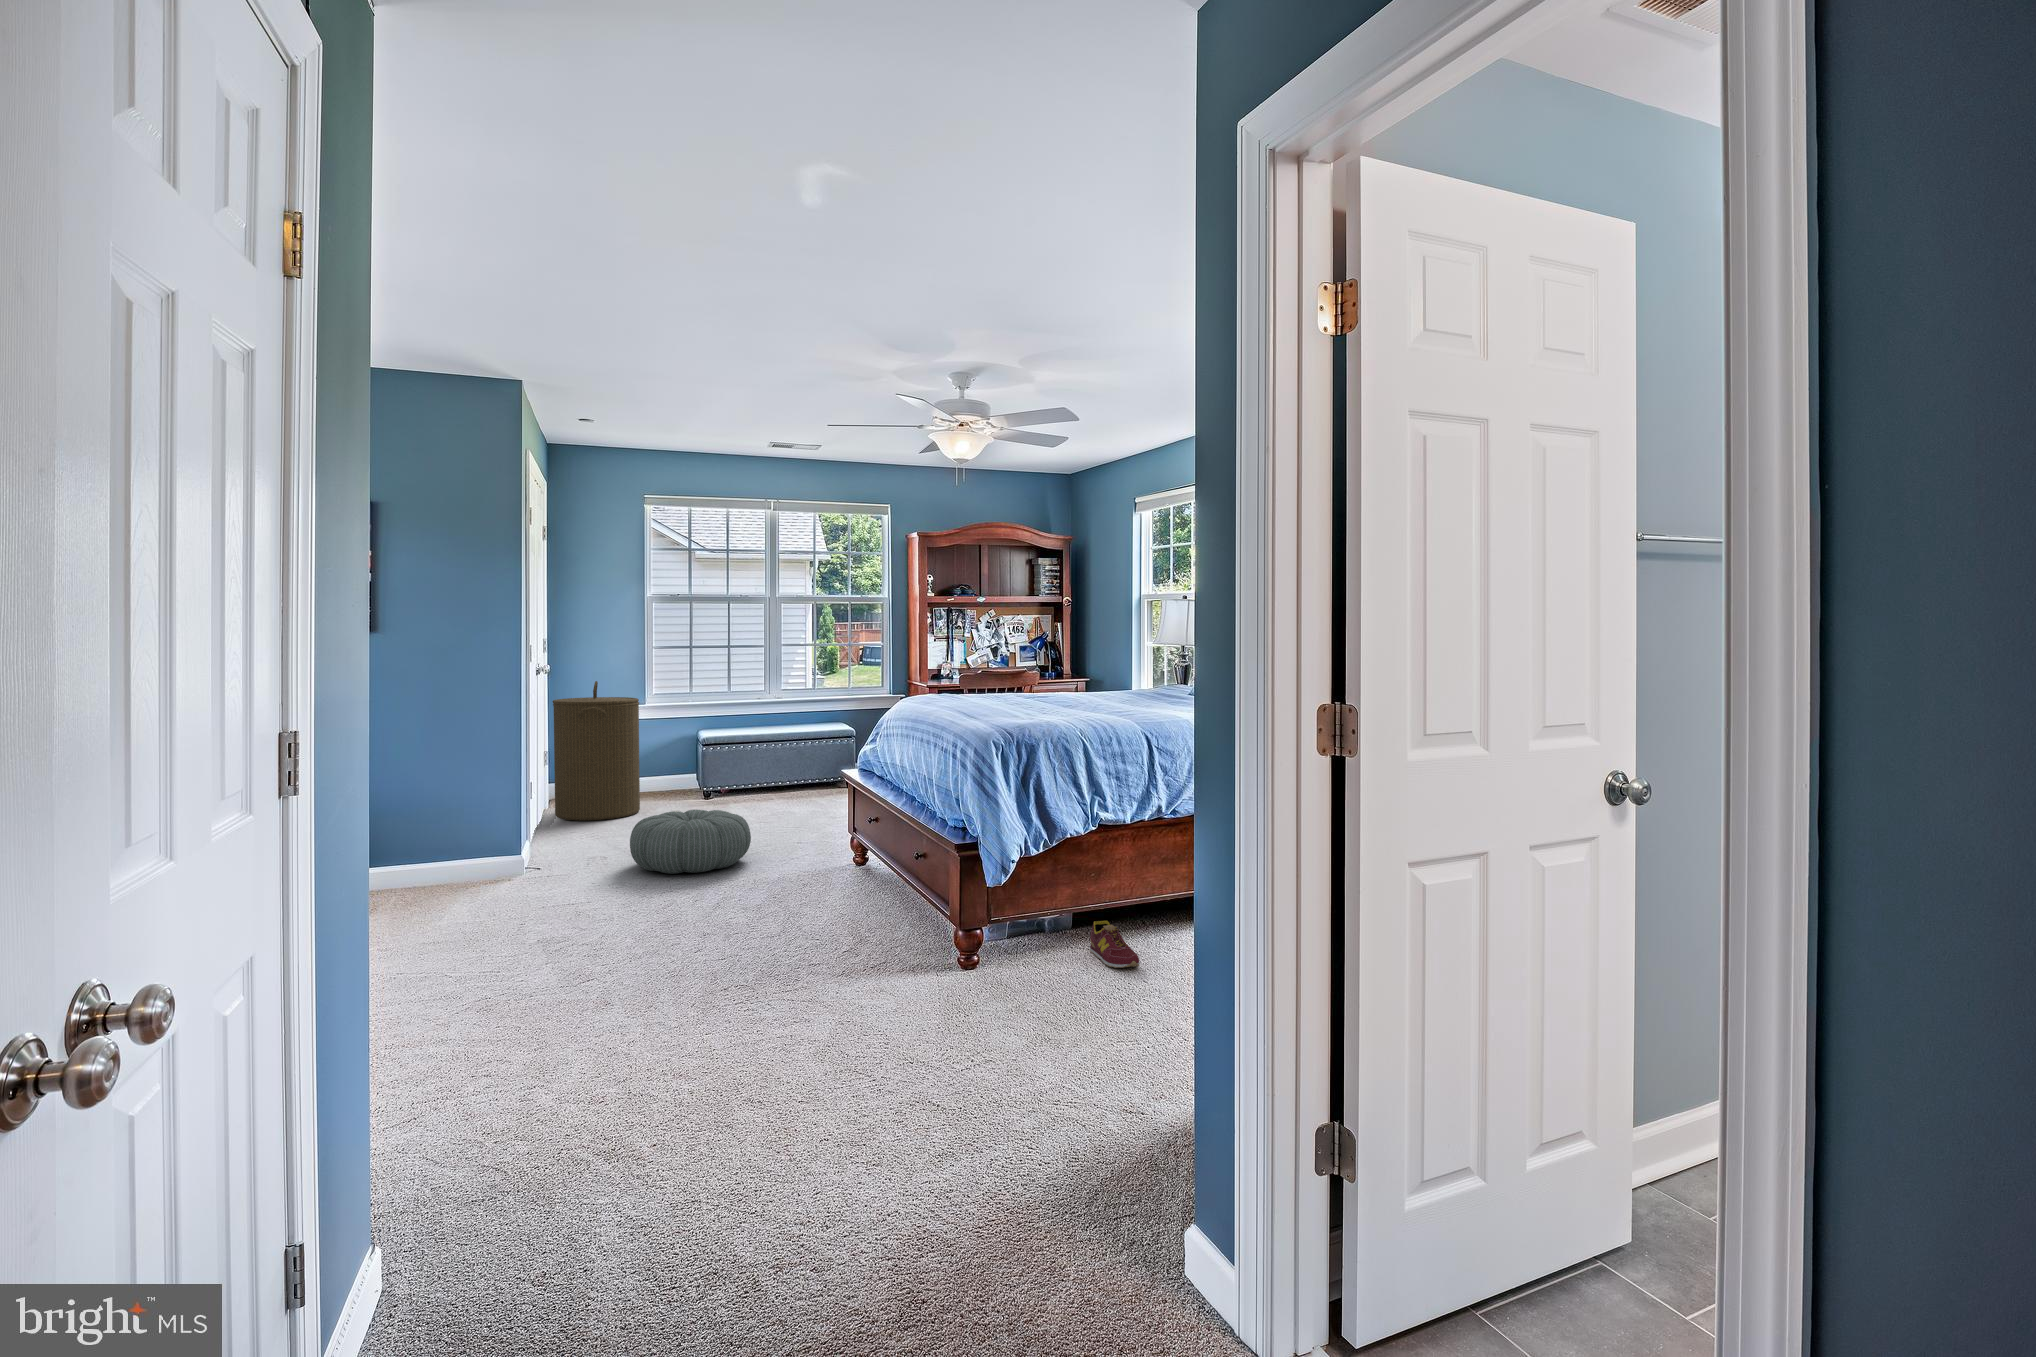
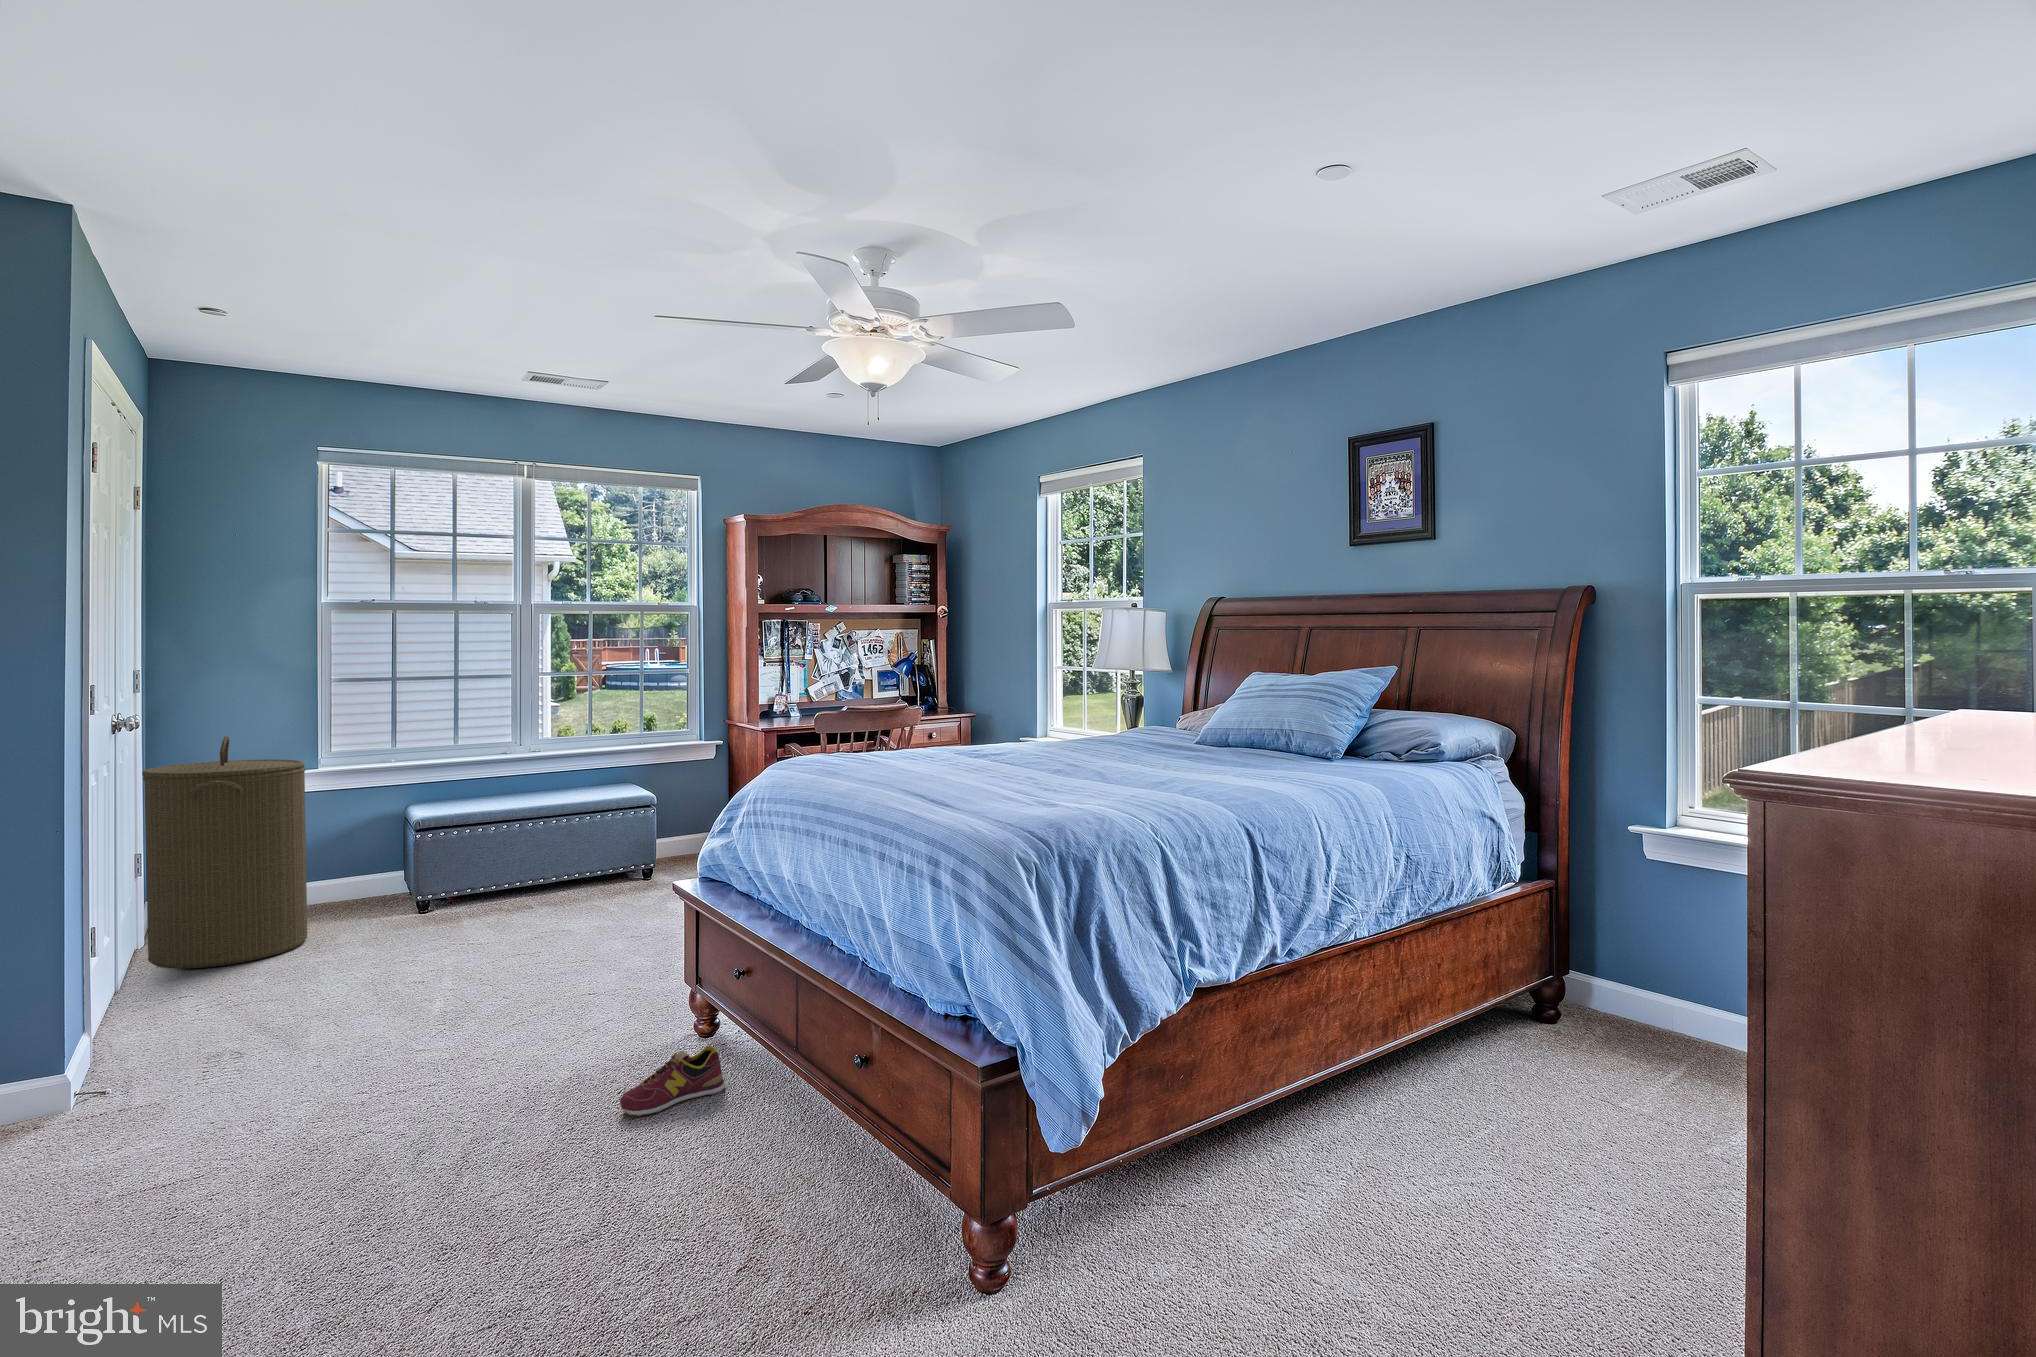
pouf: present [630,809,751,874] -> none [280,956,511,1088]
sneaker: present [1090,921,1139,968] -> present [620,1046,726,1116]

